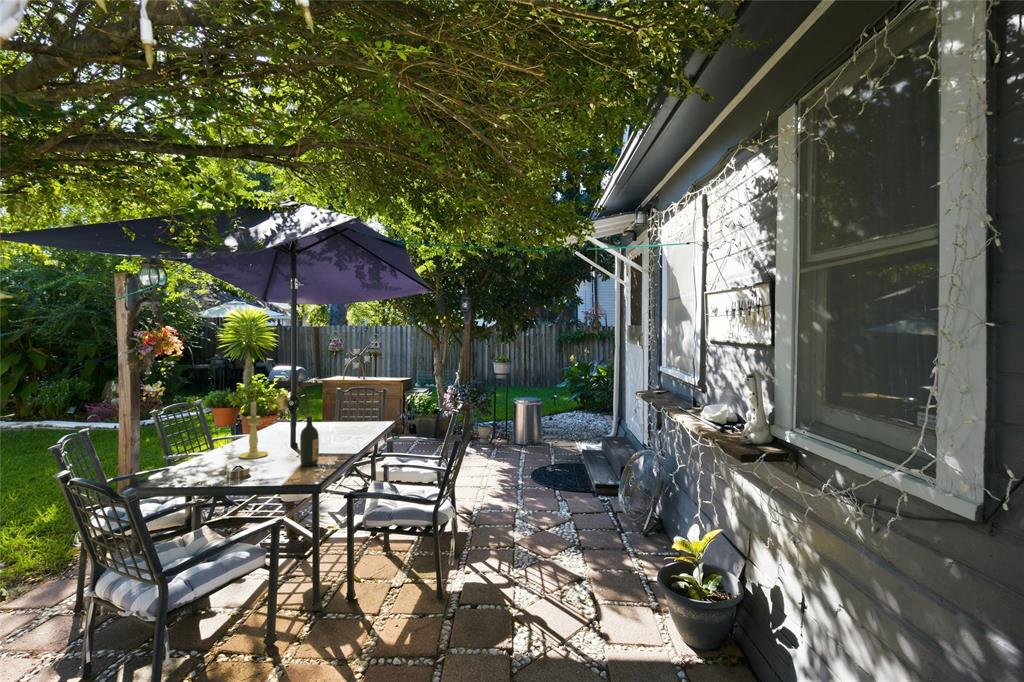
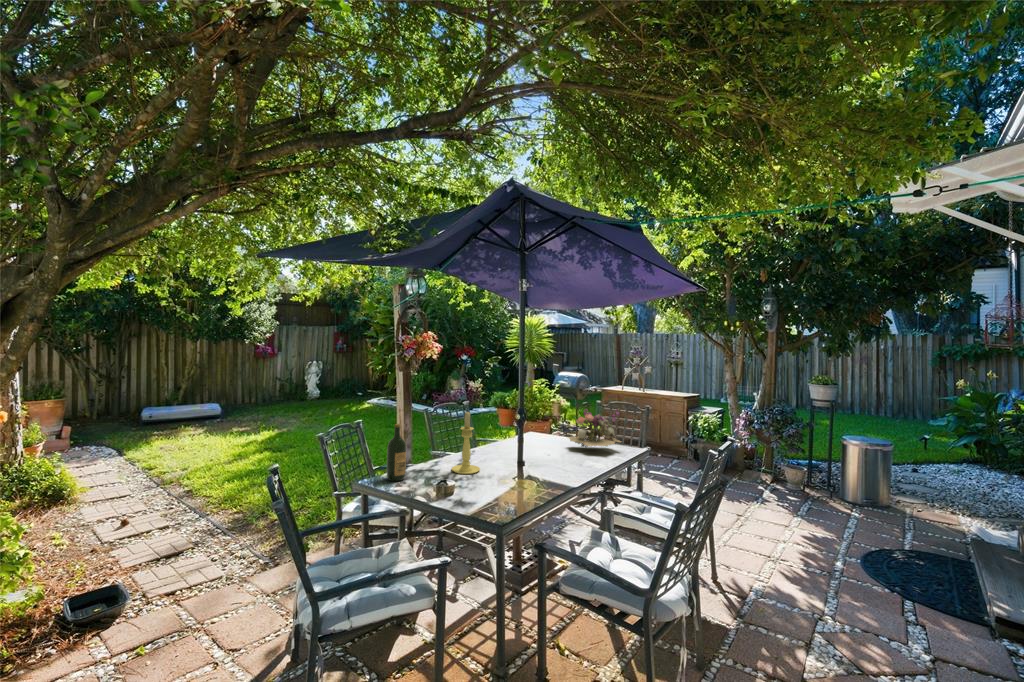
flower arrangement: none [325,389,375,427] -> present [569,409,621,448]
wine bottle: present [300,414,319,466] -> present [387,424,406,481]

